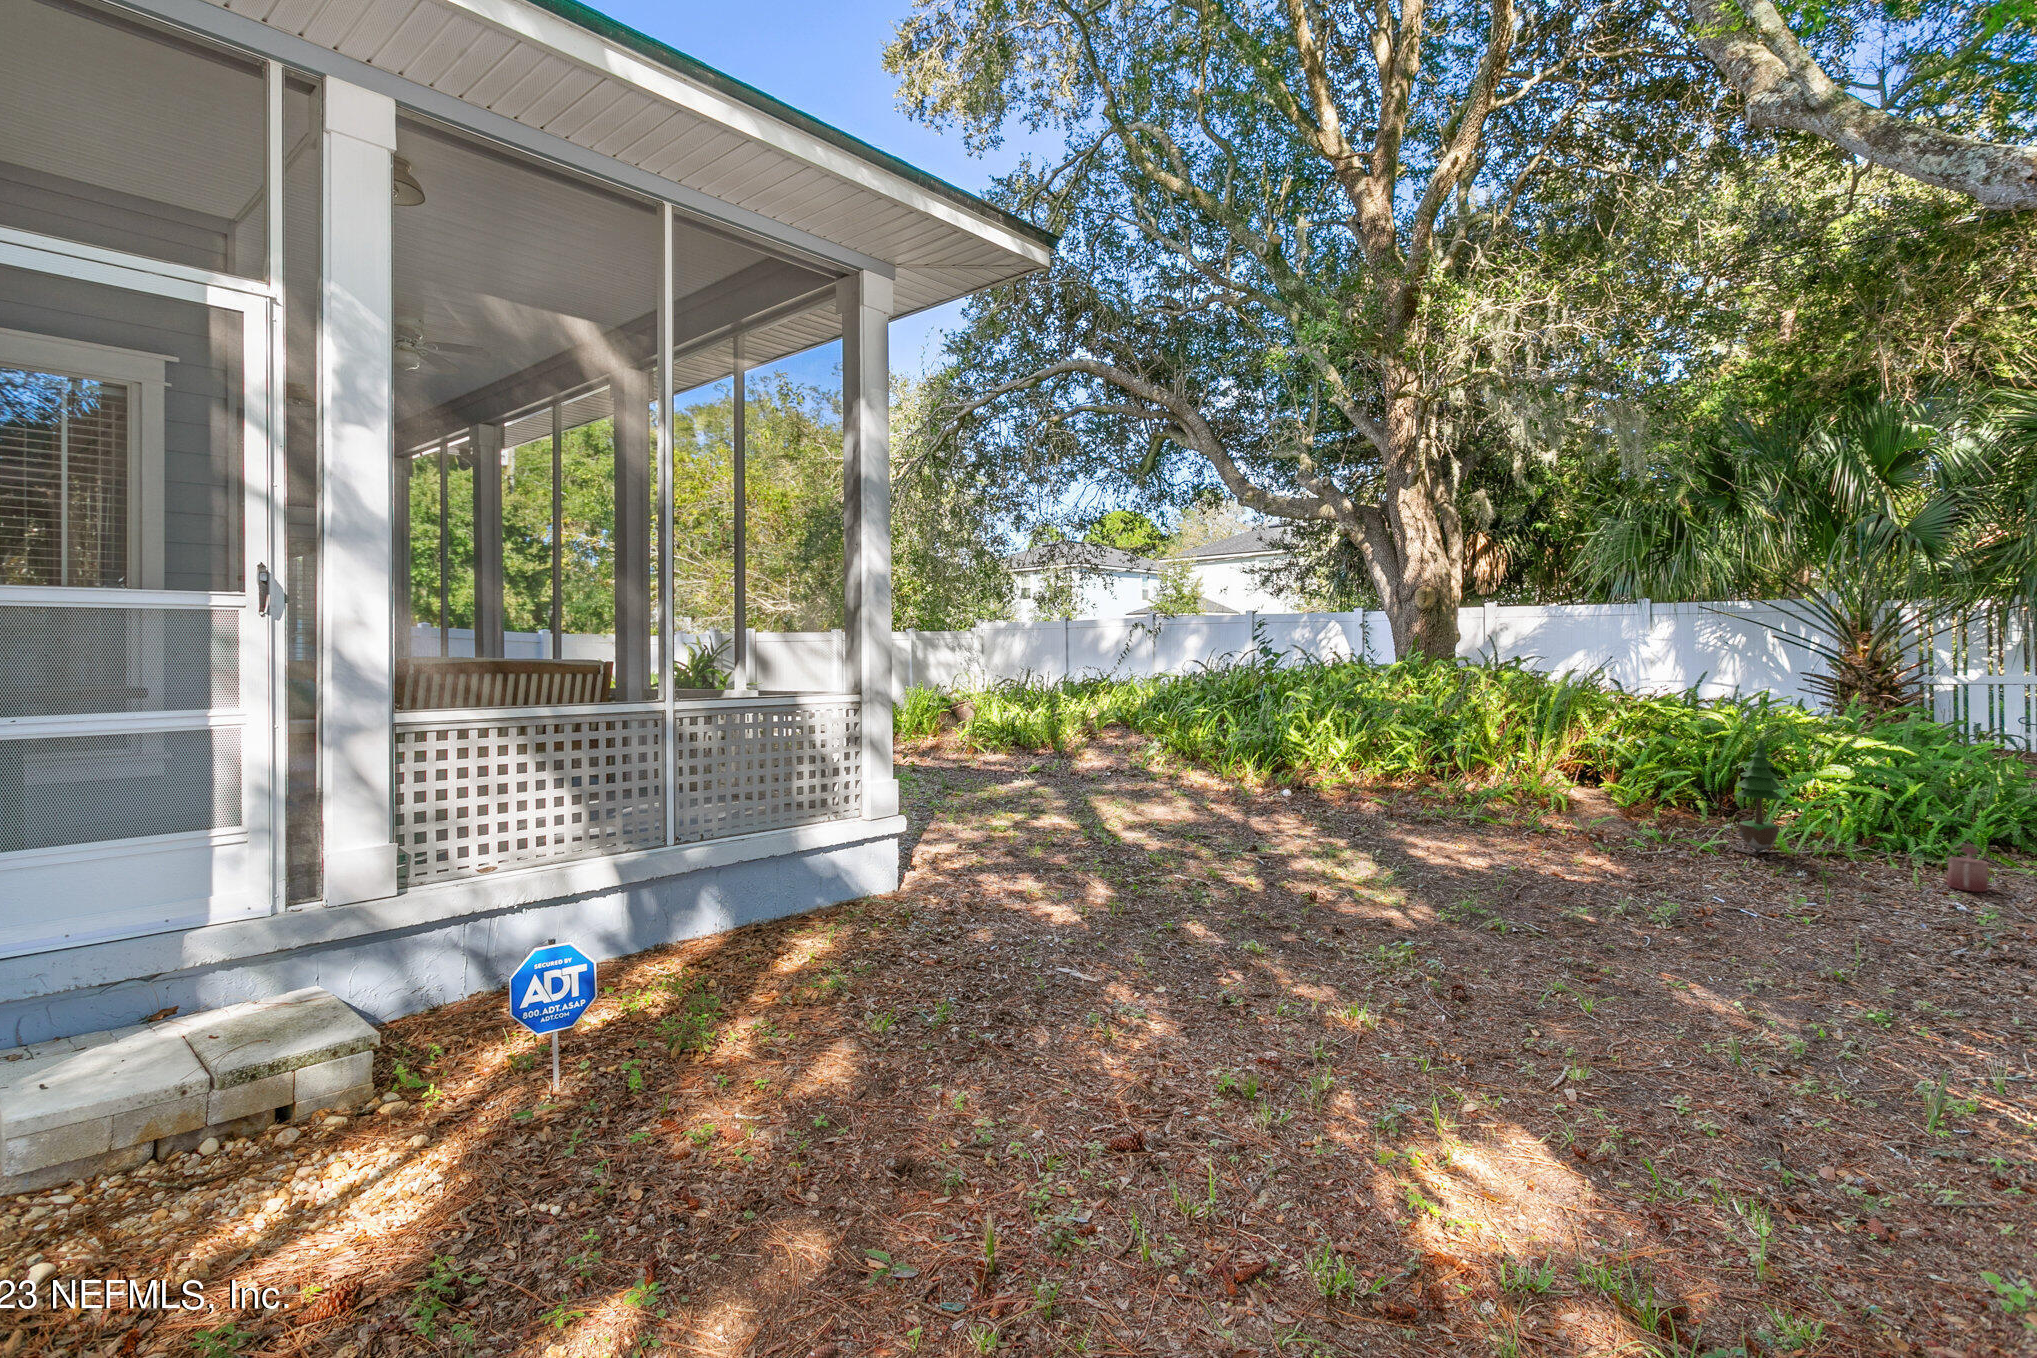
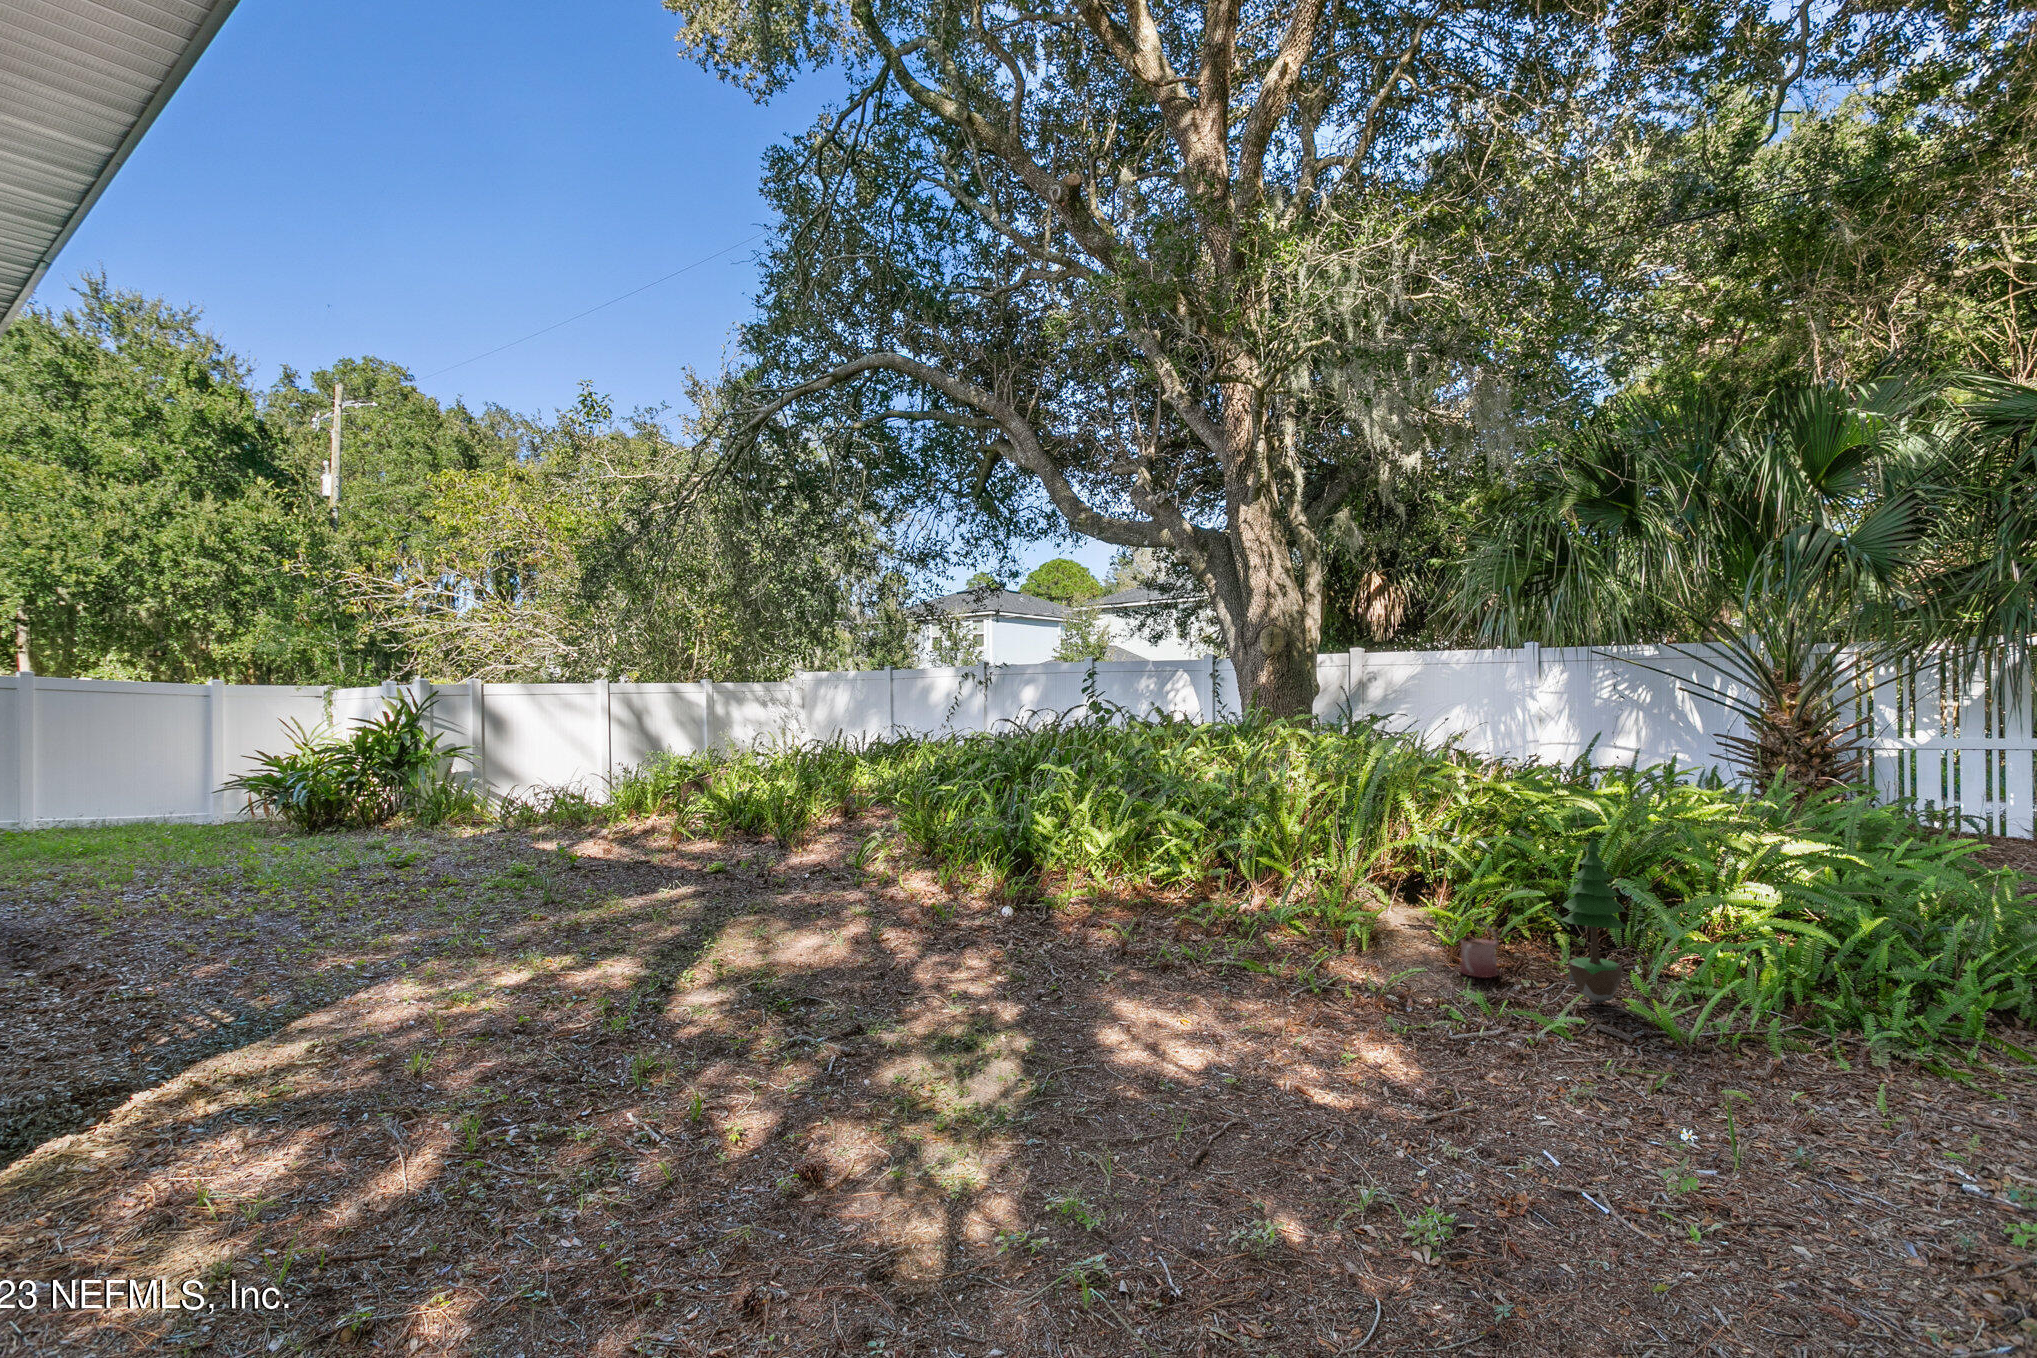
watering can: present [1946,844,1990,892] -> present [1461,922,1499,978]

